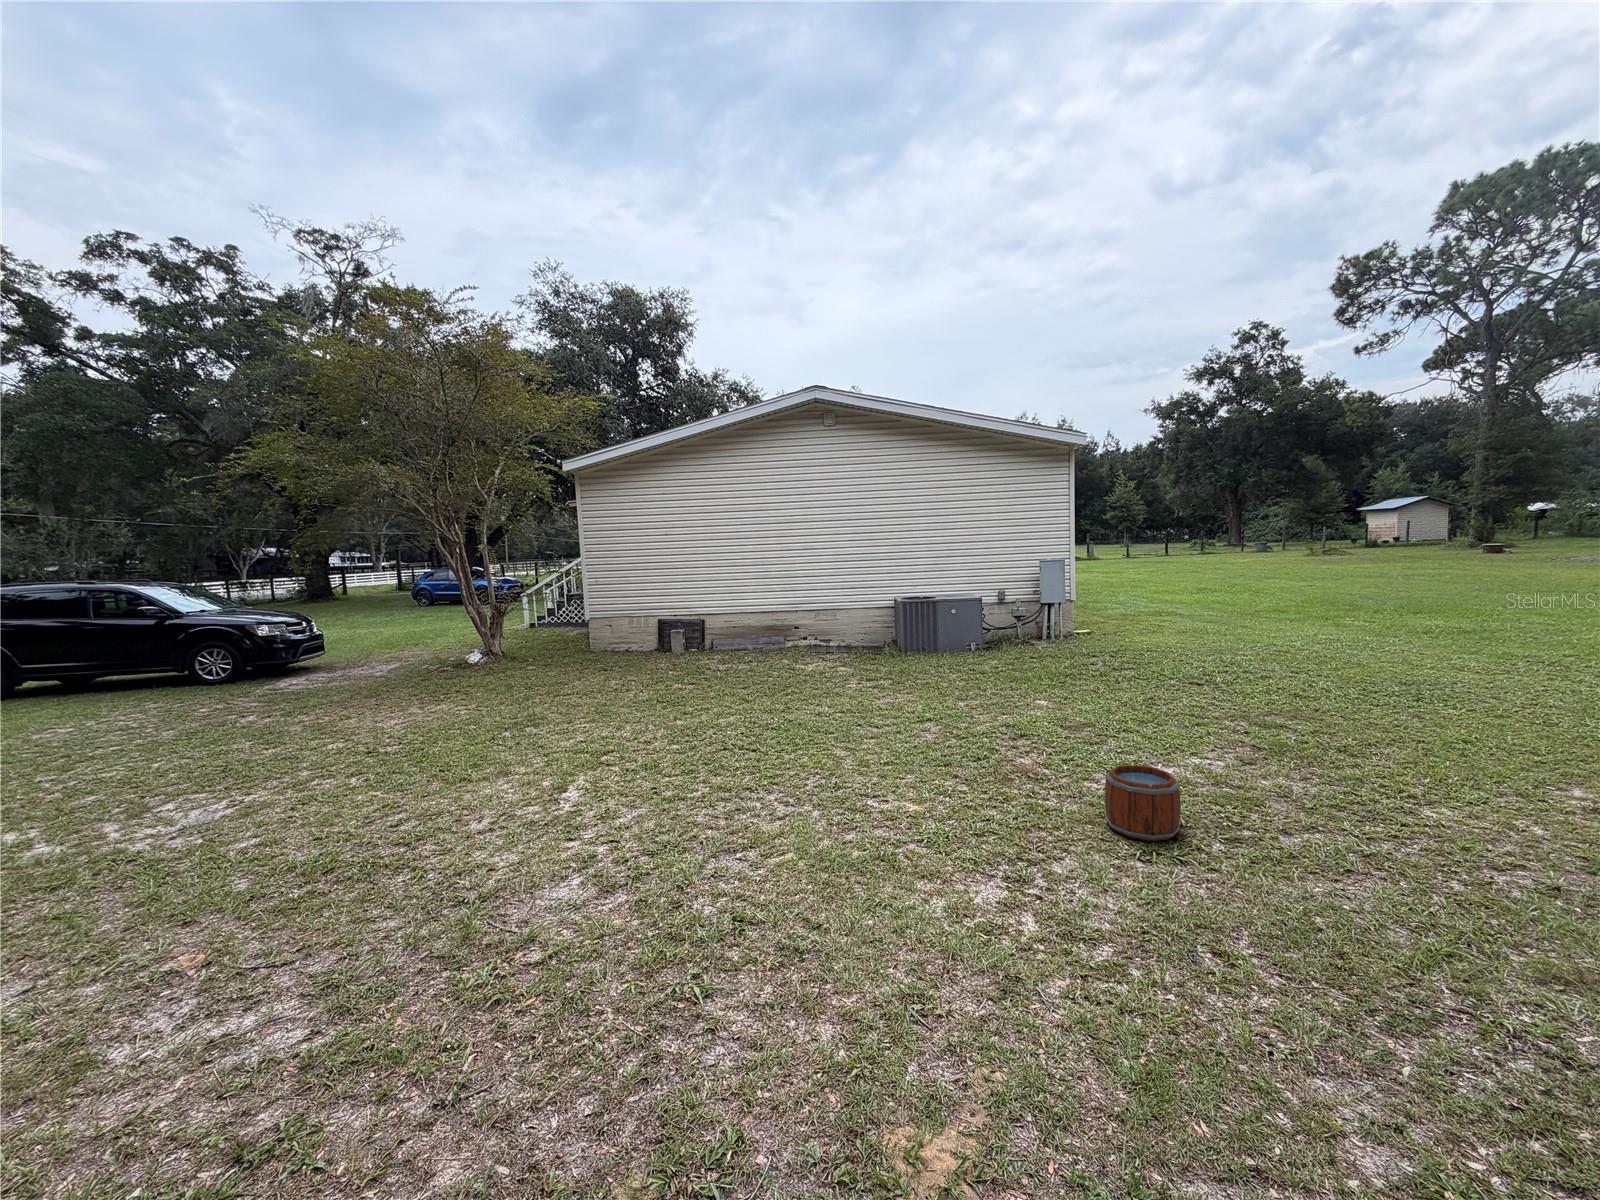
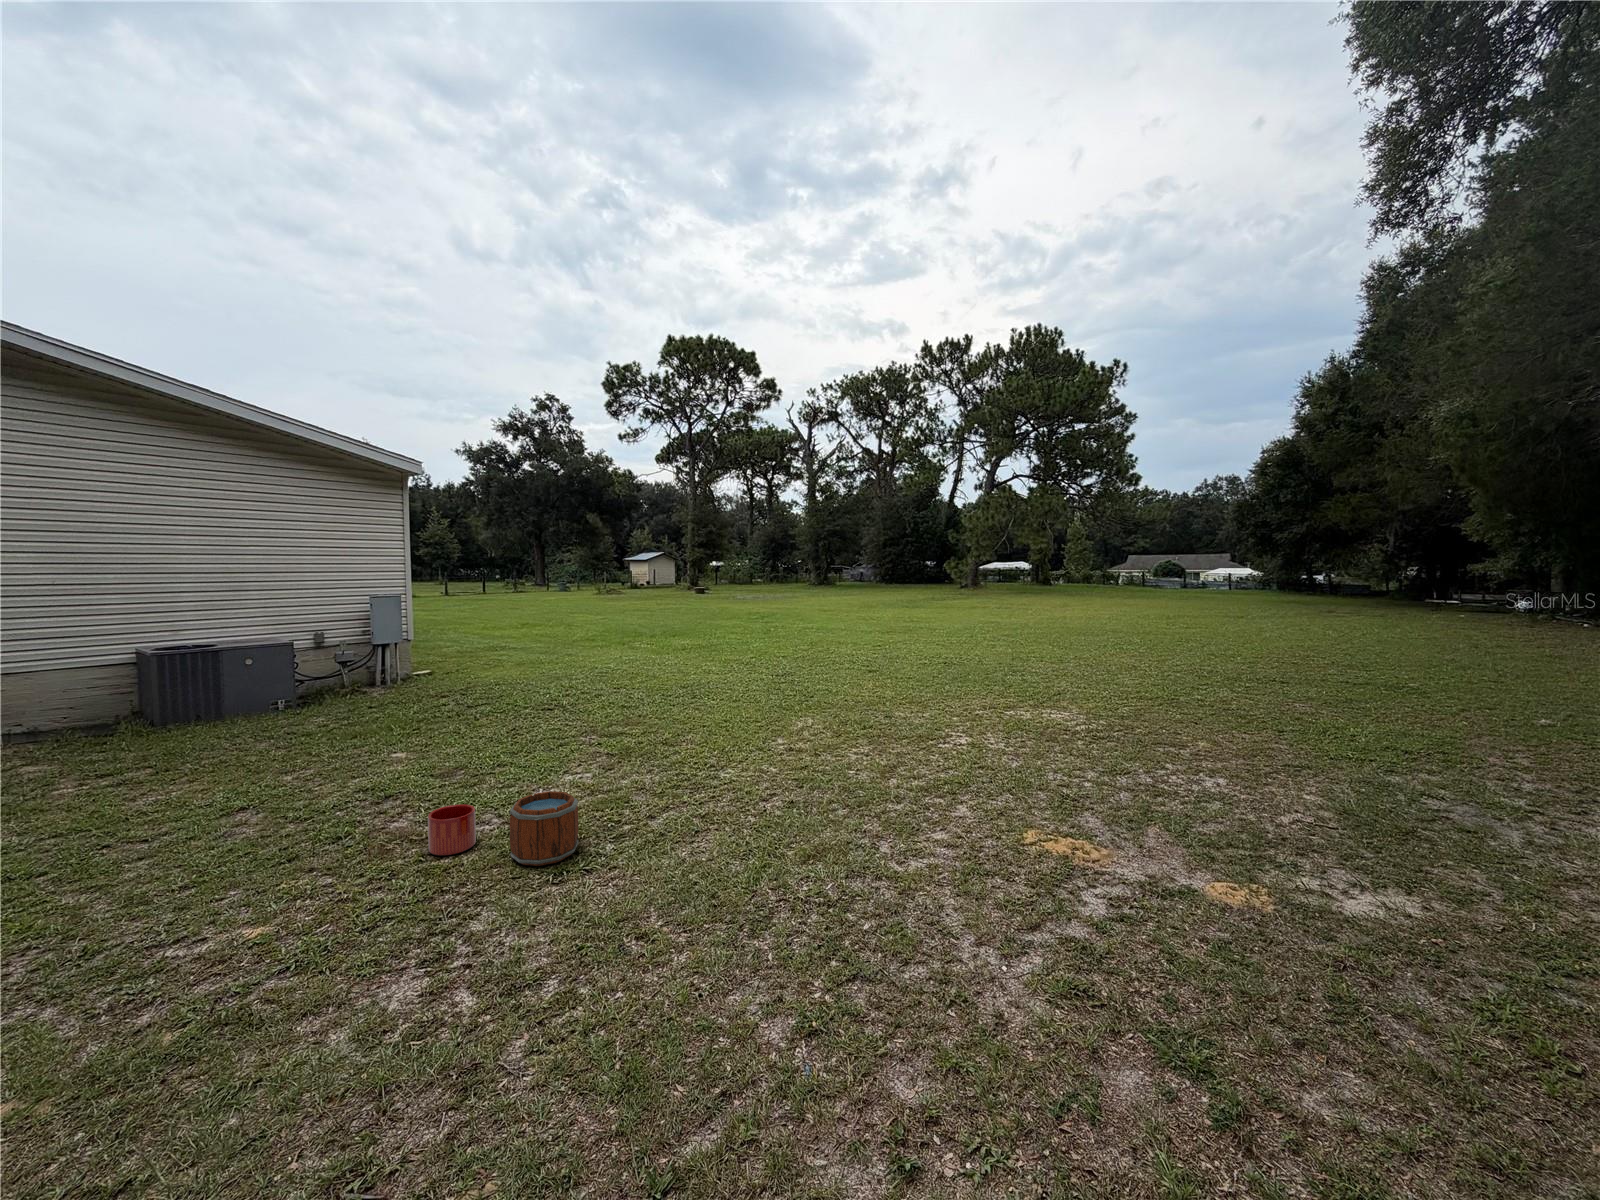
planter: none [1038,755,1079,800] -> present [428,804,476,856]

